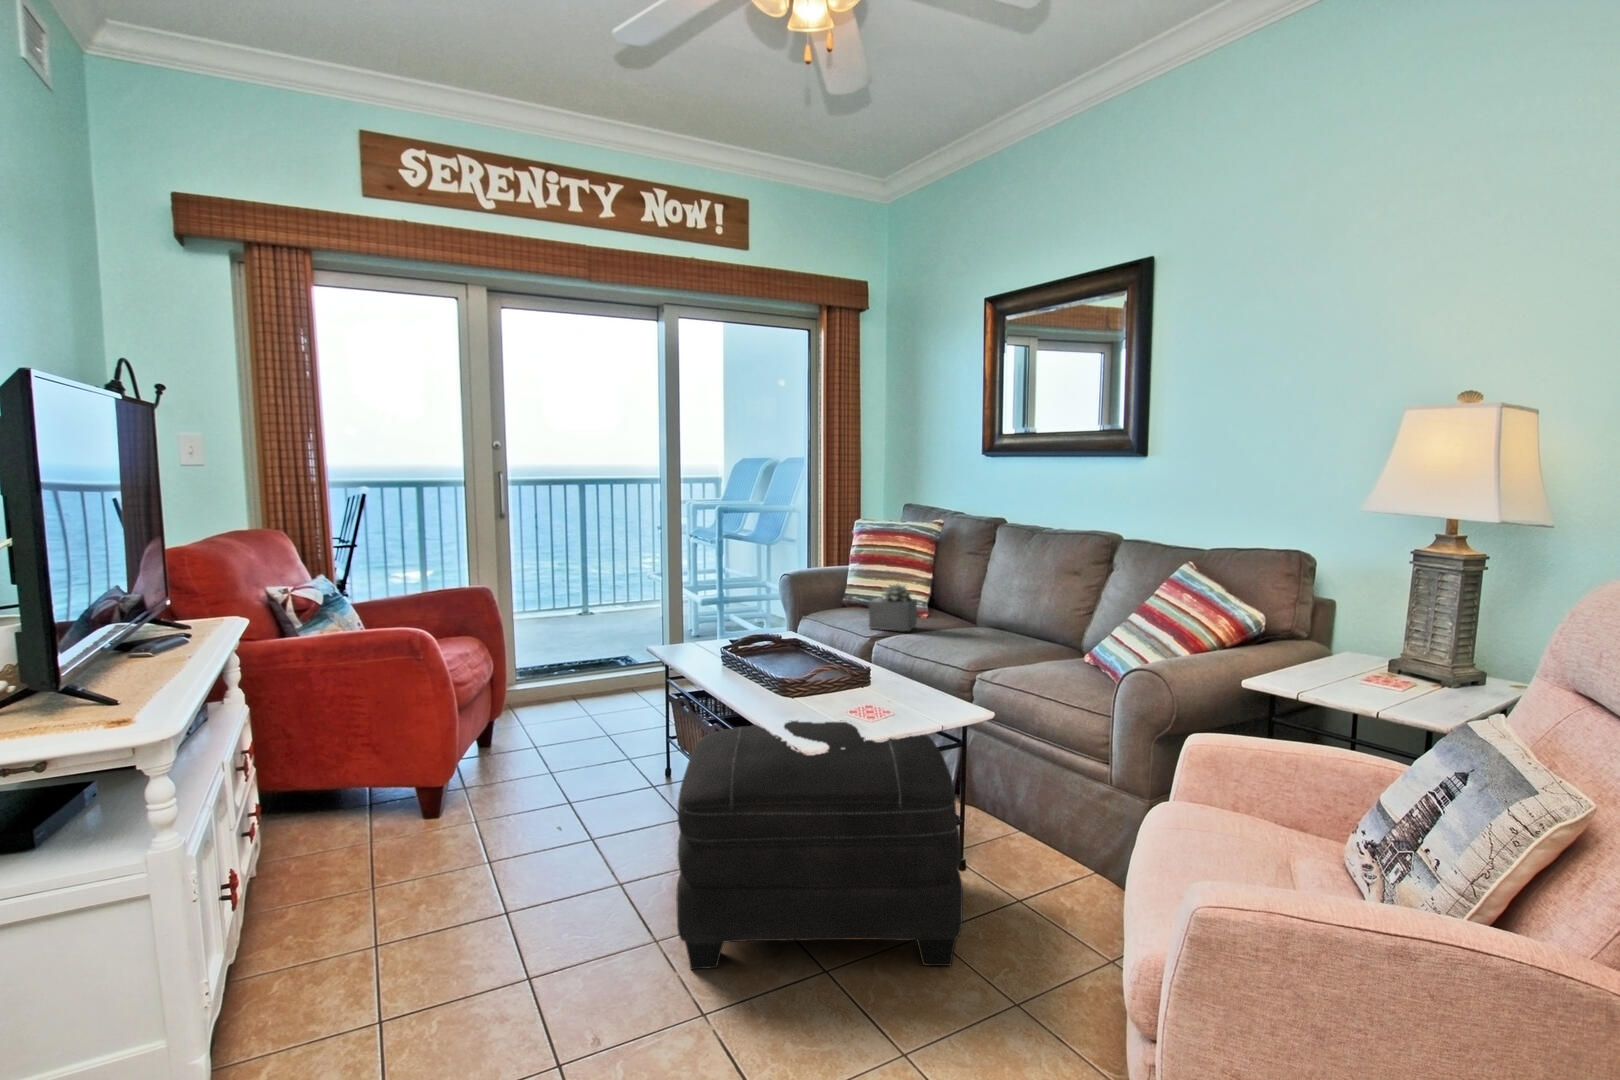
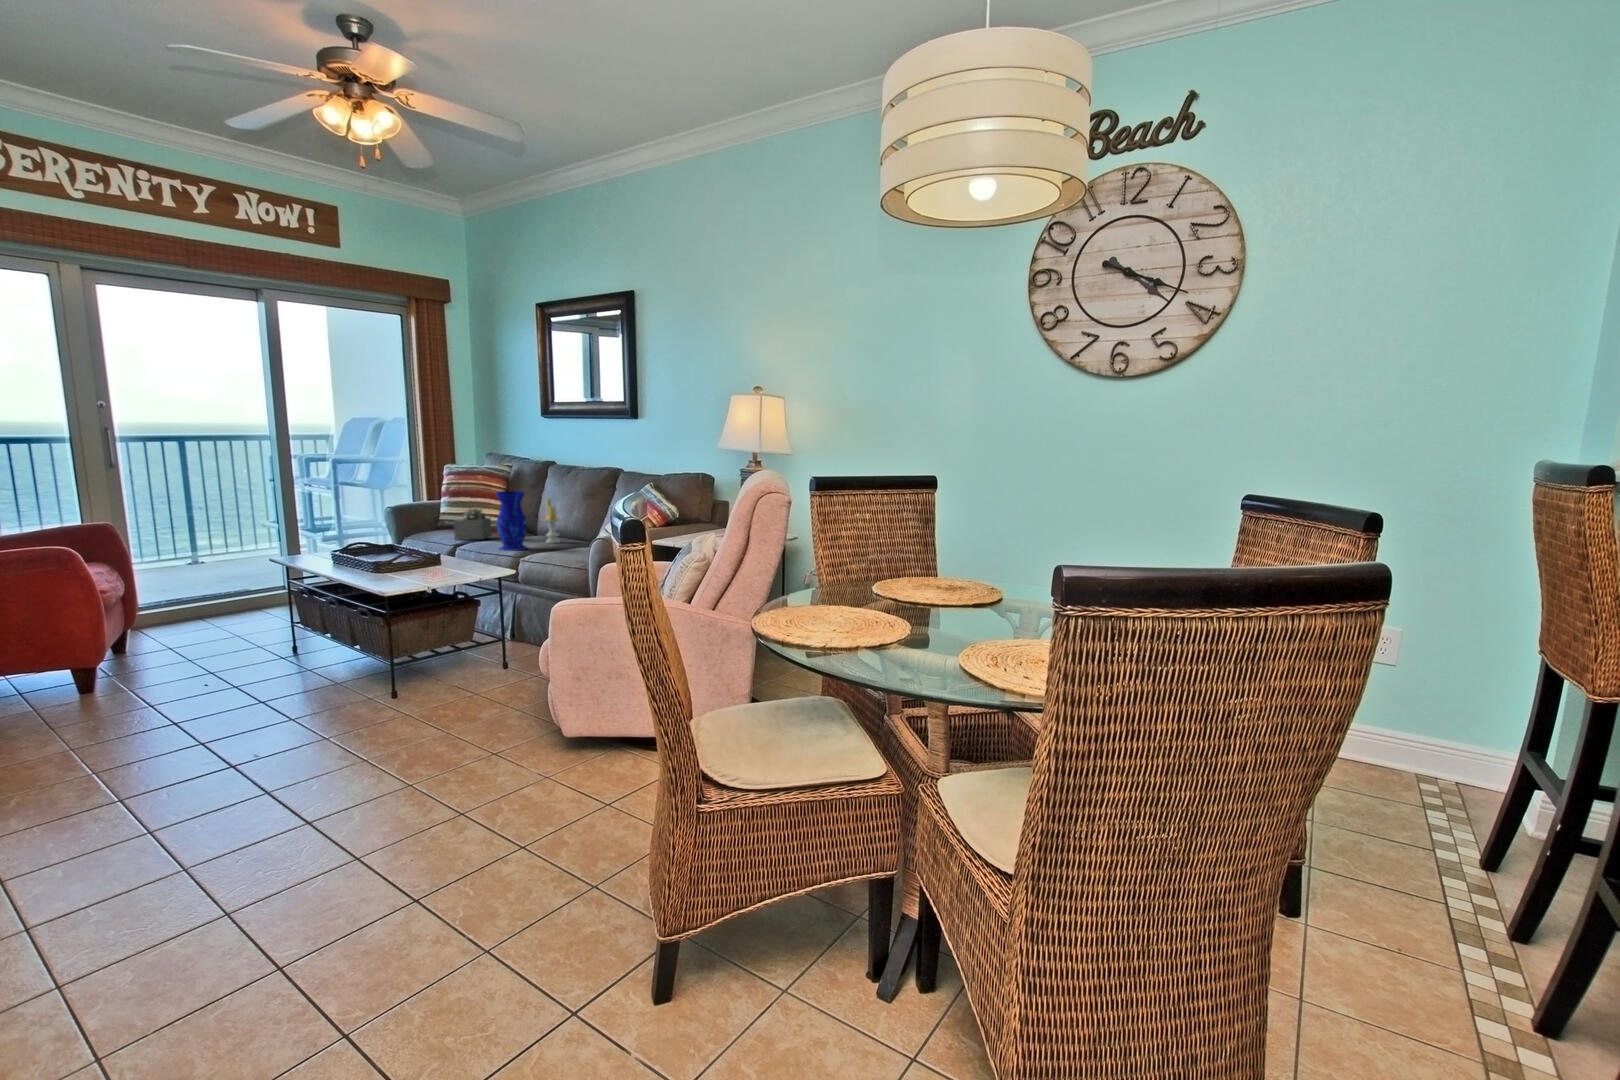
vase: none [937,565,982,660] -> present [496,491,527,551]
candle: none [992,576,1027,646] -> present [541,499,562,543]
ottoman: present [676,720,963,969] -> none [302,580,490,724]

